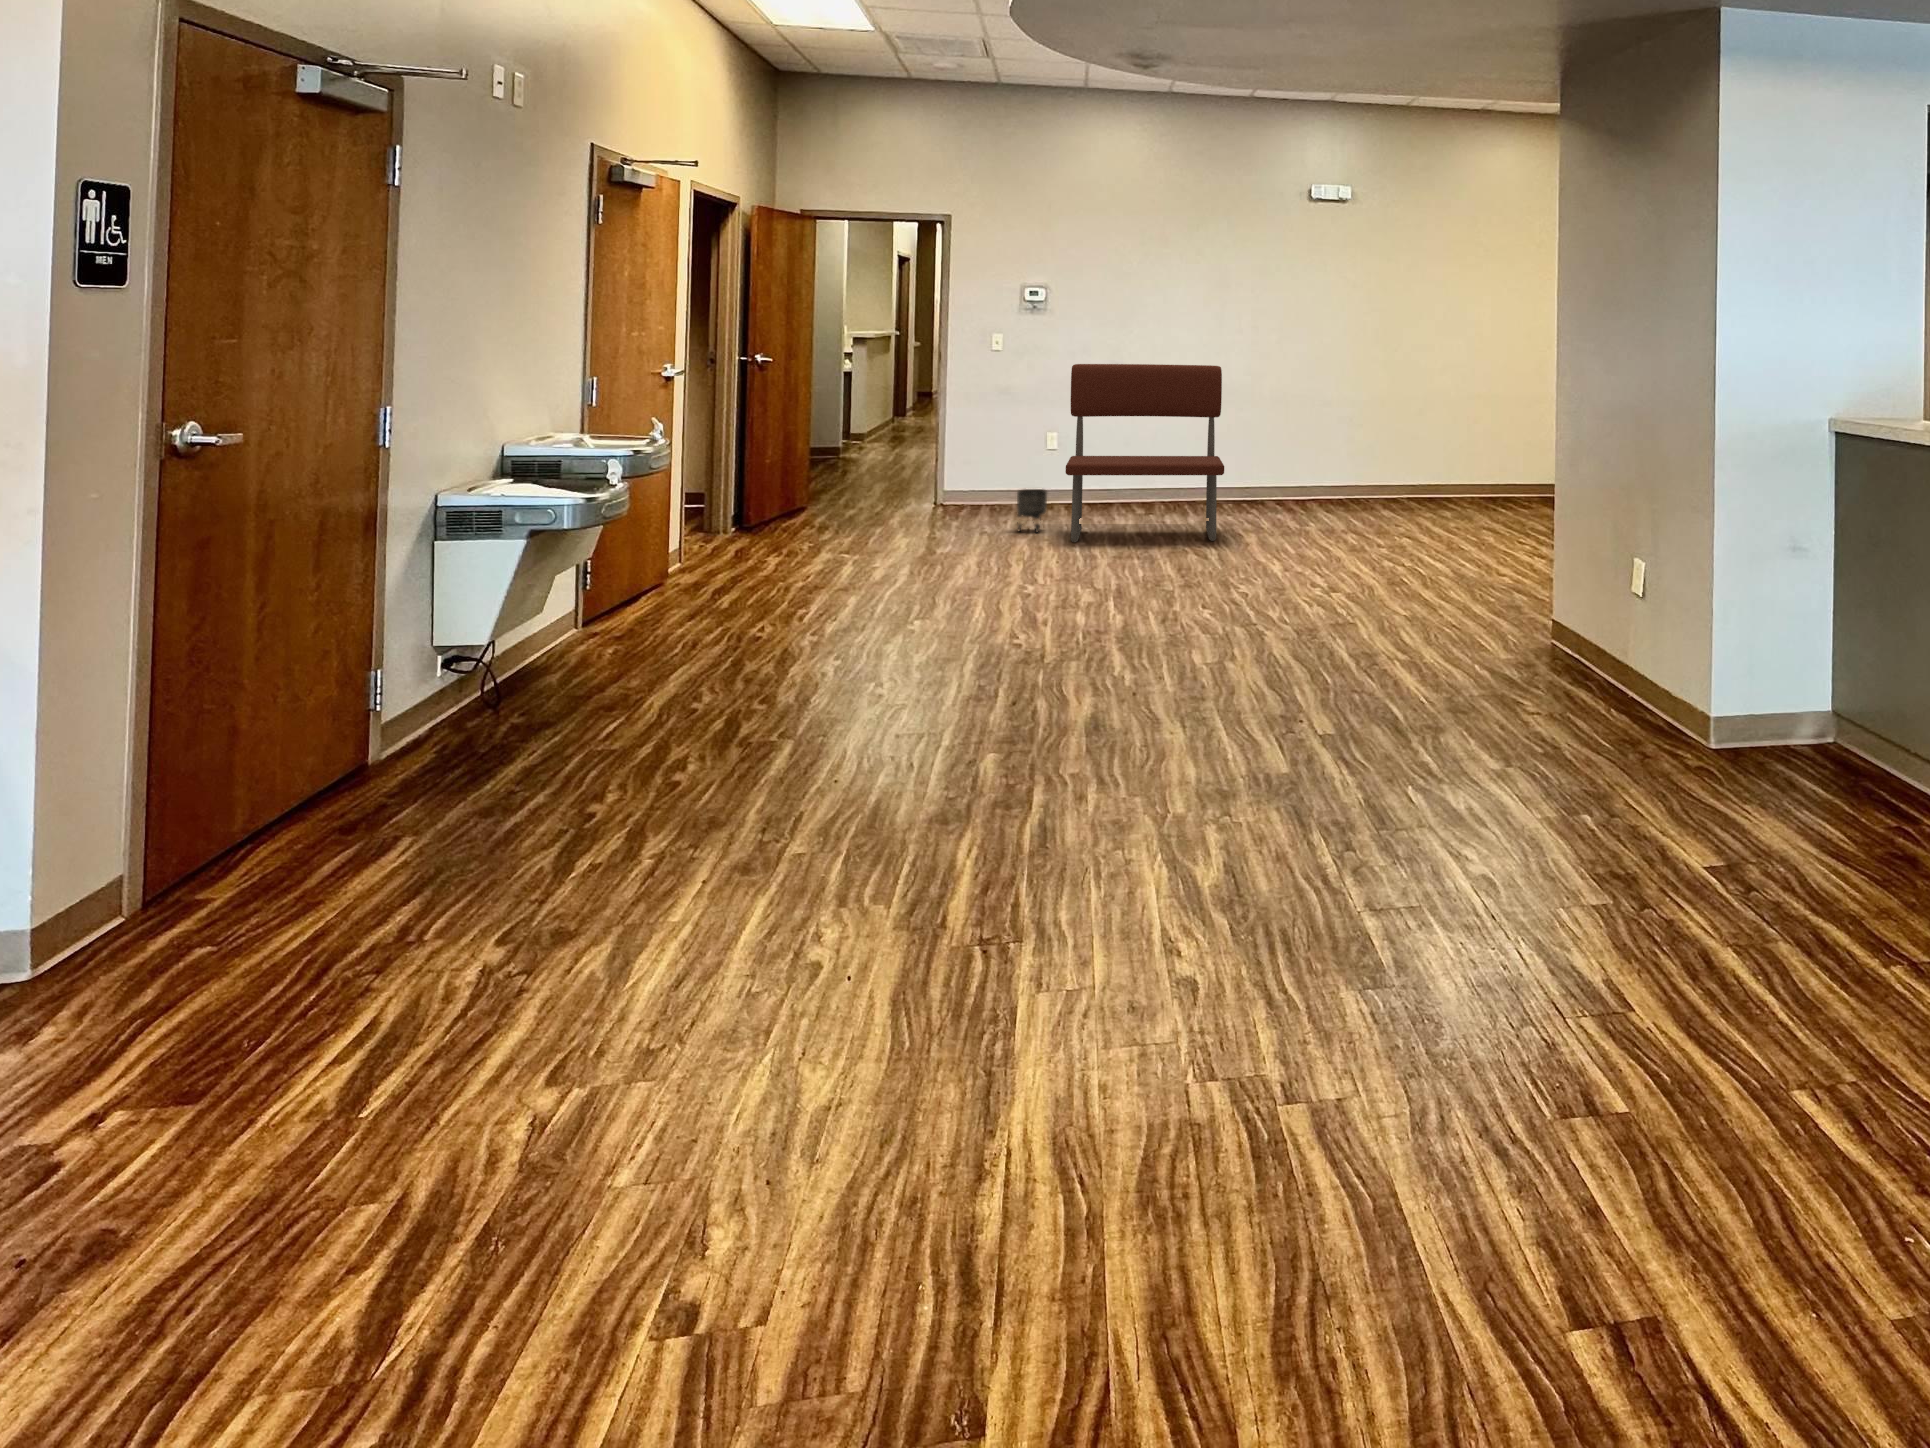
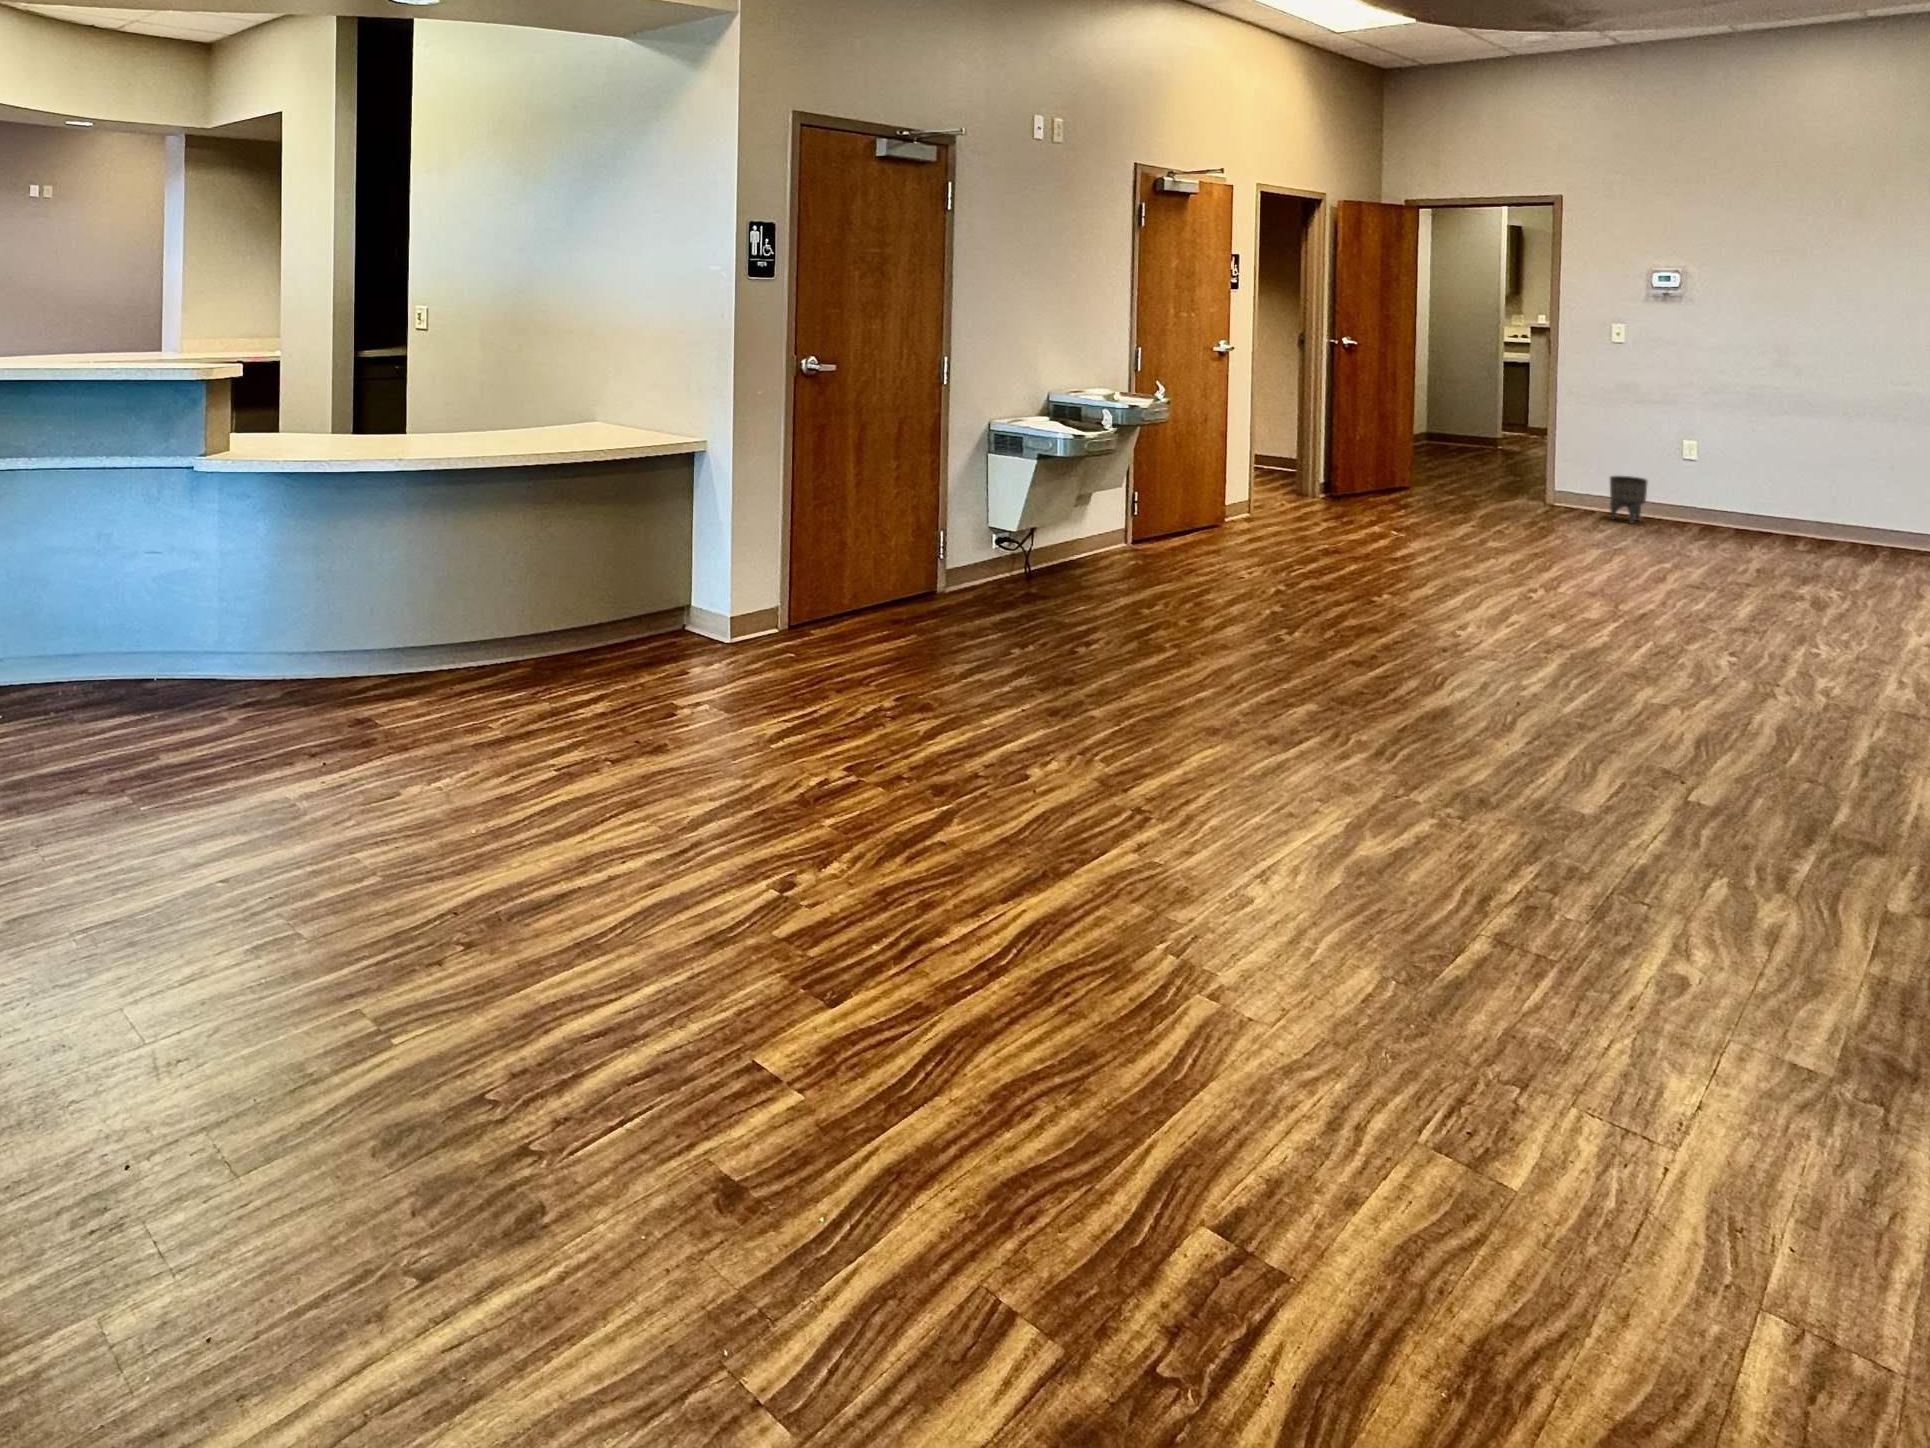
bench: present [1065,364,1224,542] -> none [1649,346,1893,568]

